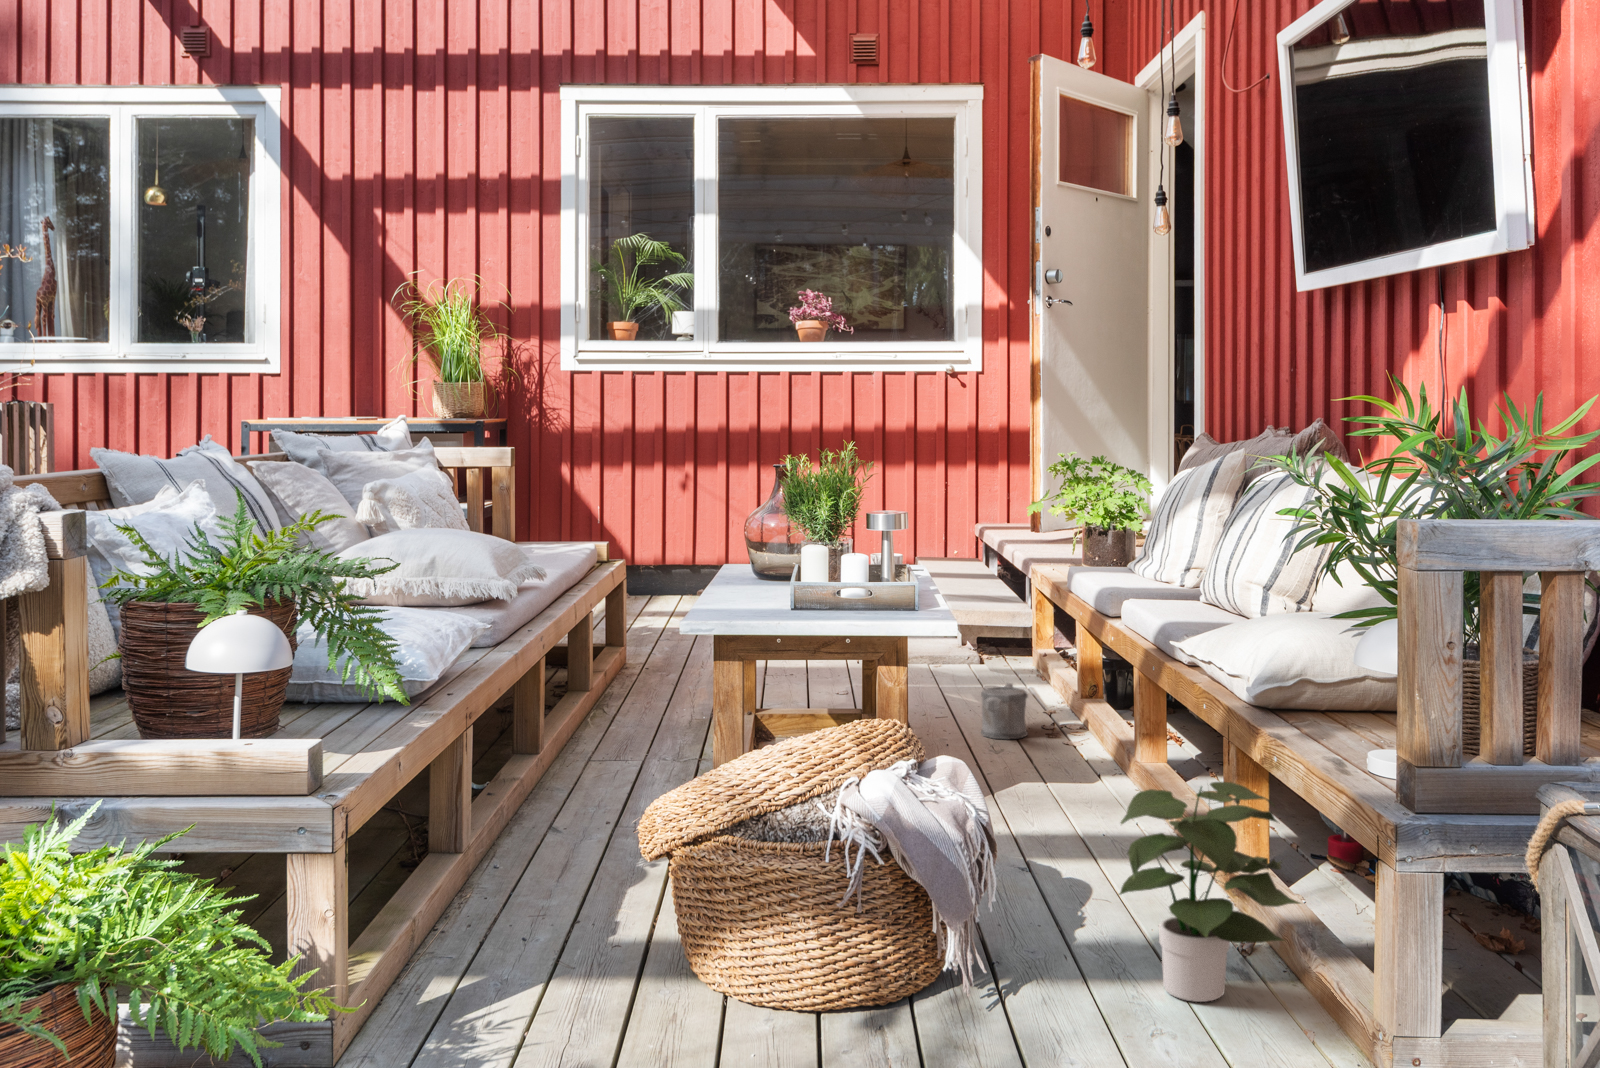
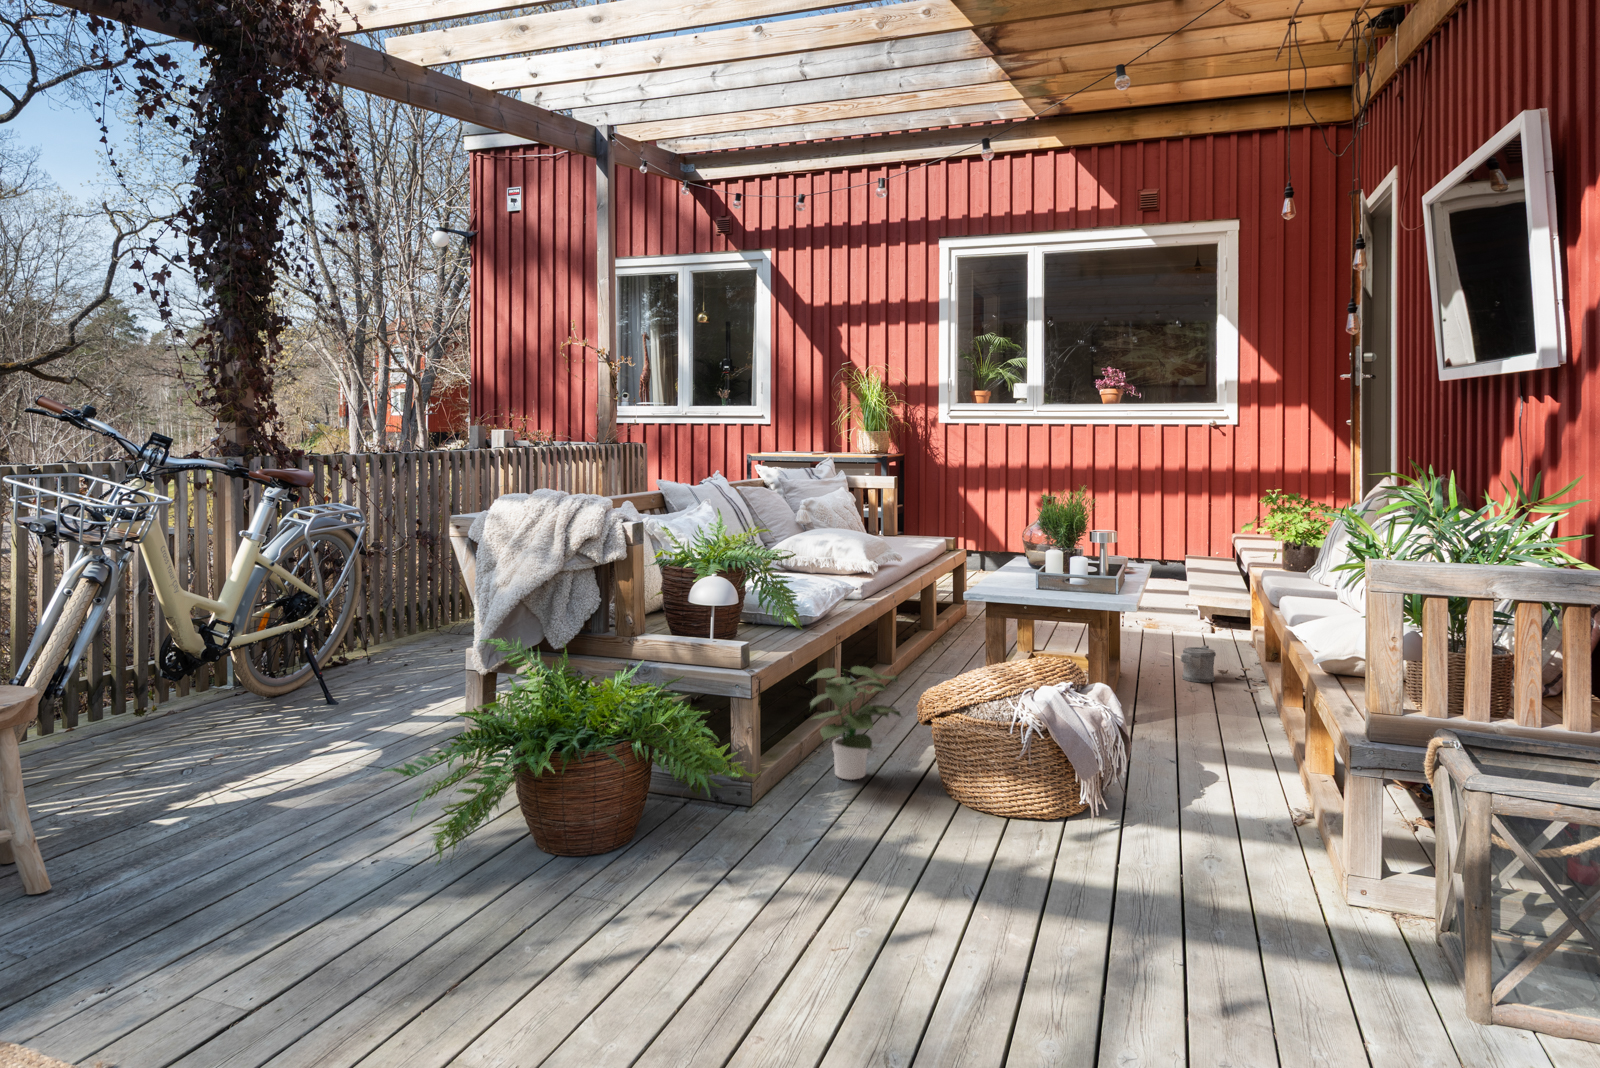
potted plant: present [1119,782,1300,1002] -> present [809,666,901,780]

